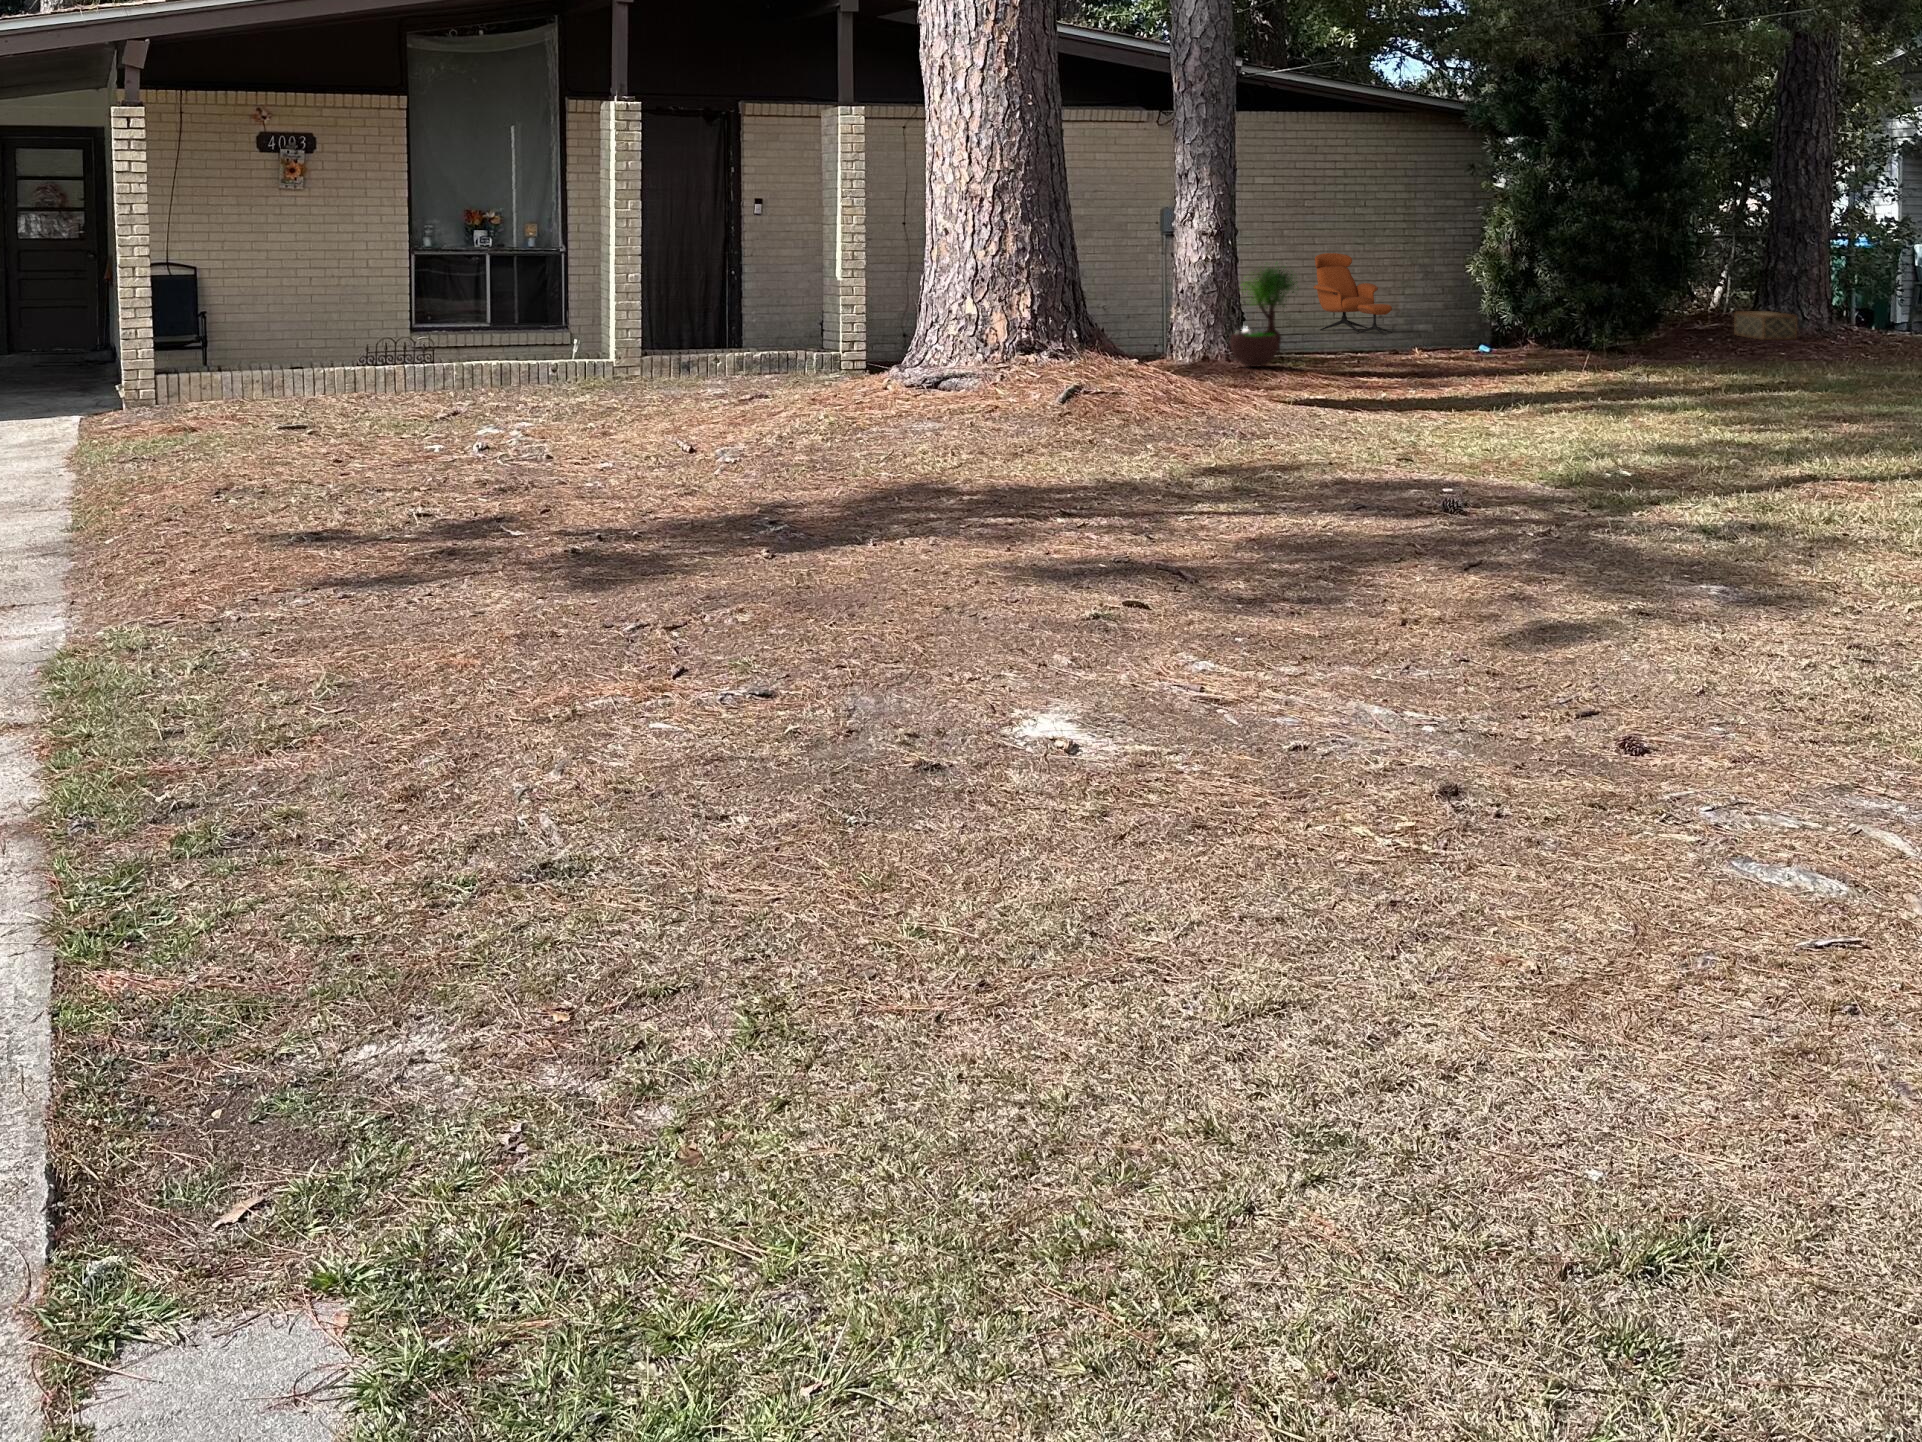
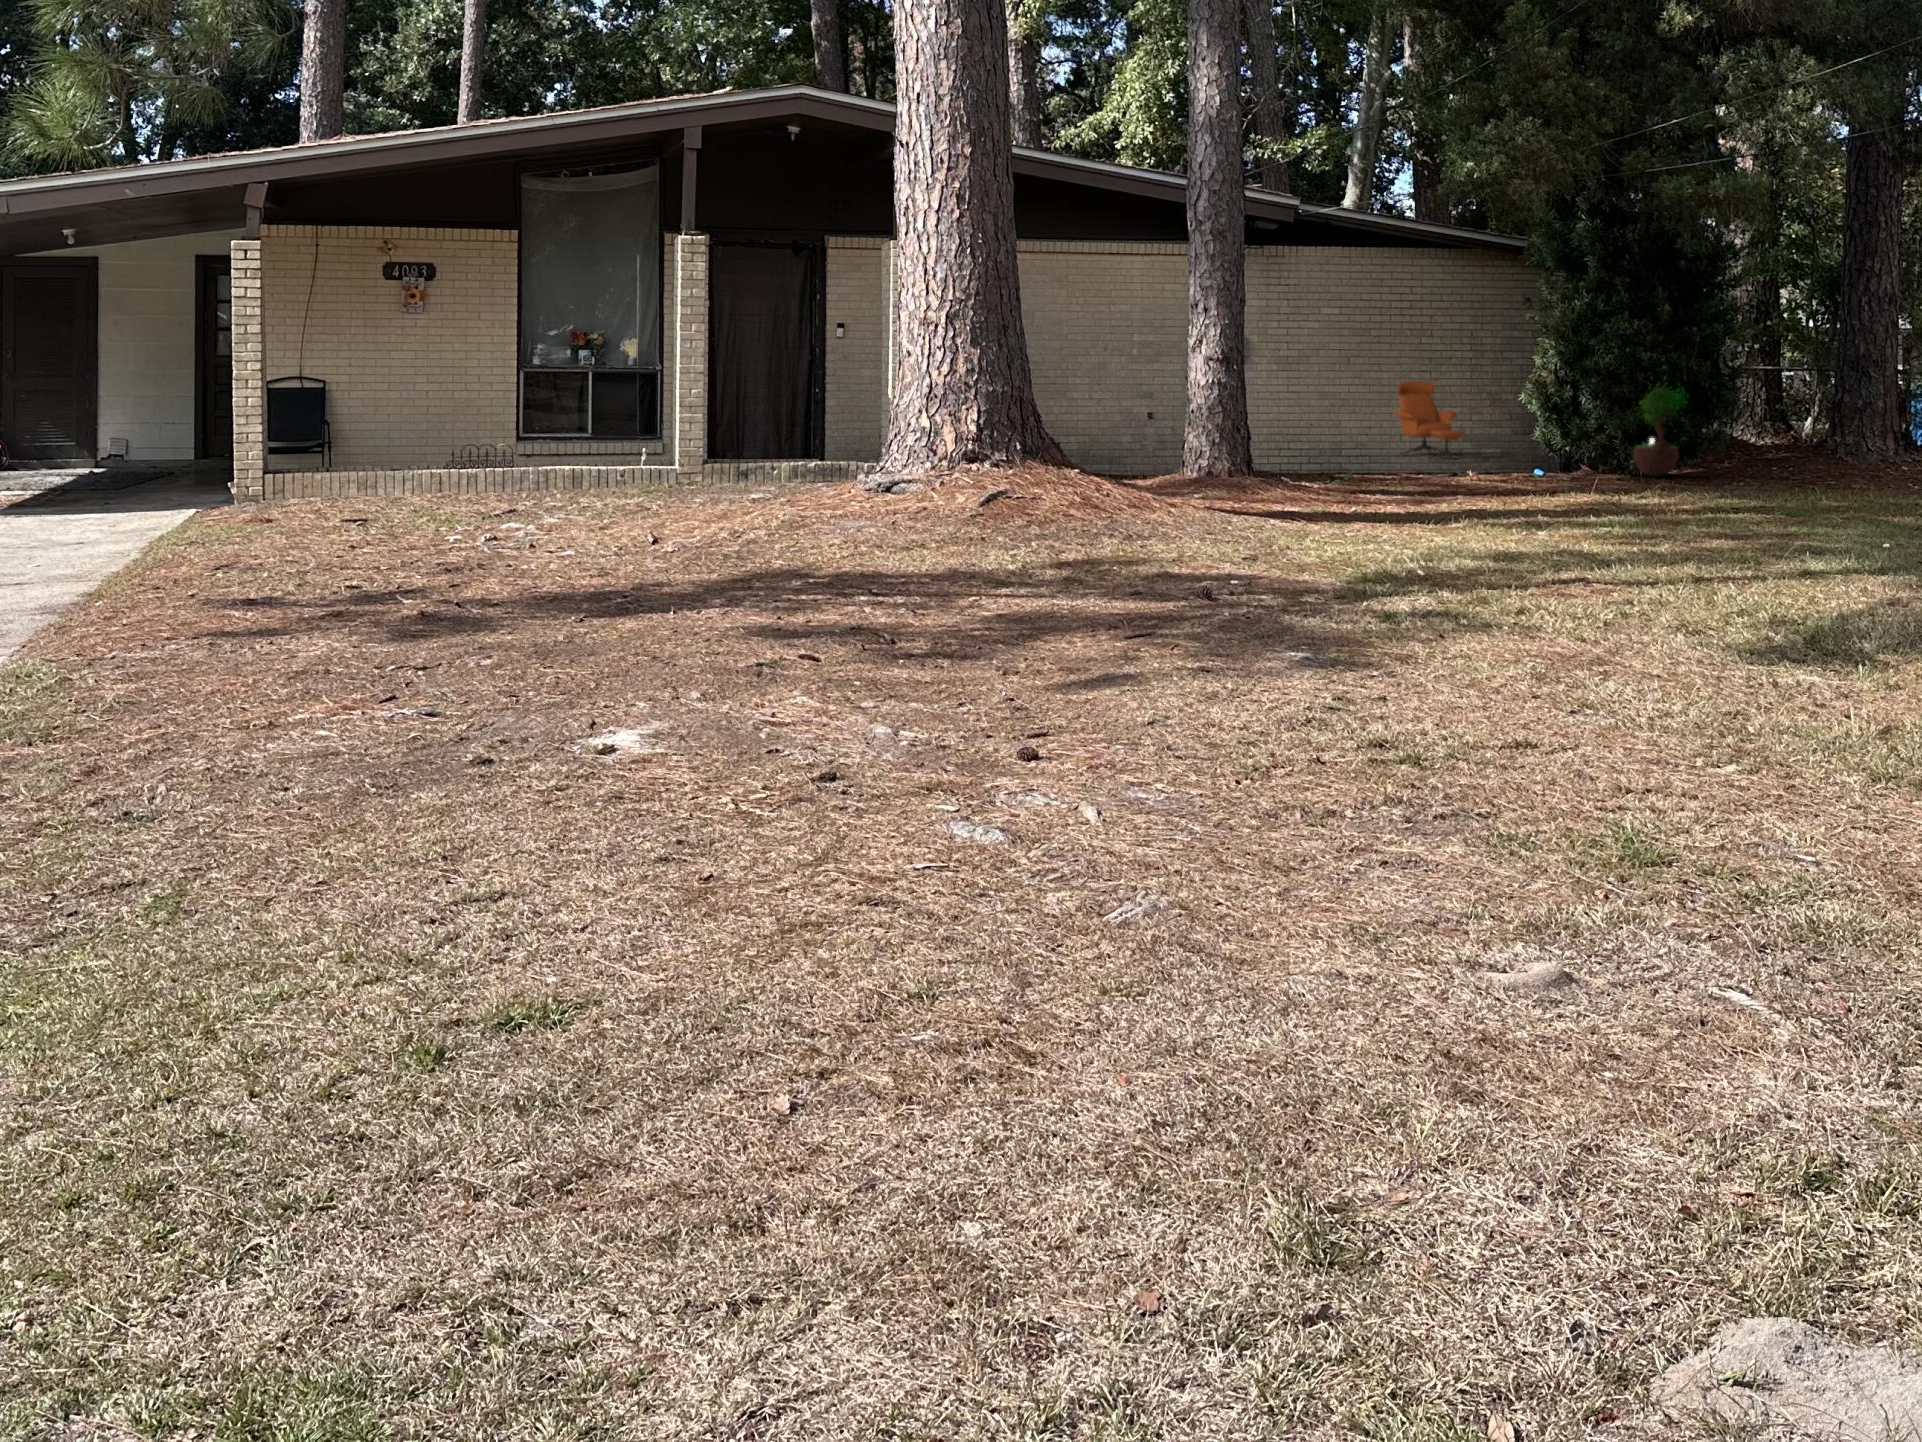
potted tree: present [1230,264,1299,367] -> present [1633,383,1687,476]
woven basket: present [1734,311,1798,340] -> none [1794,441,1849,469]

